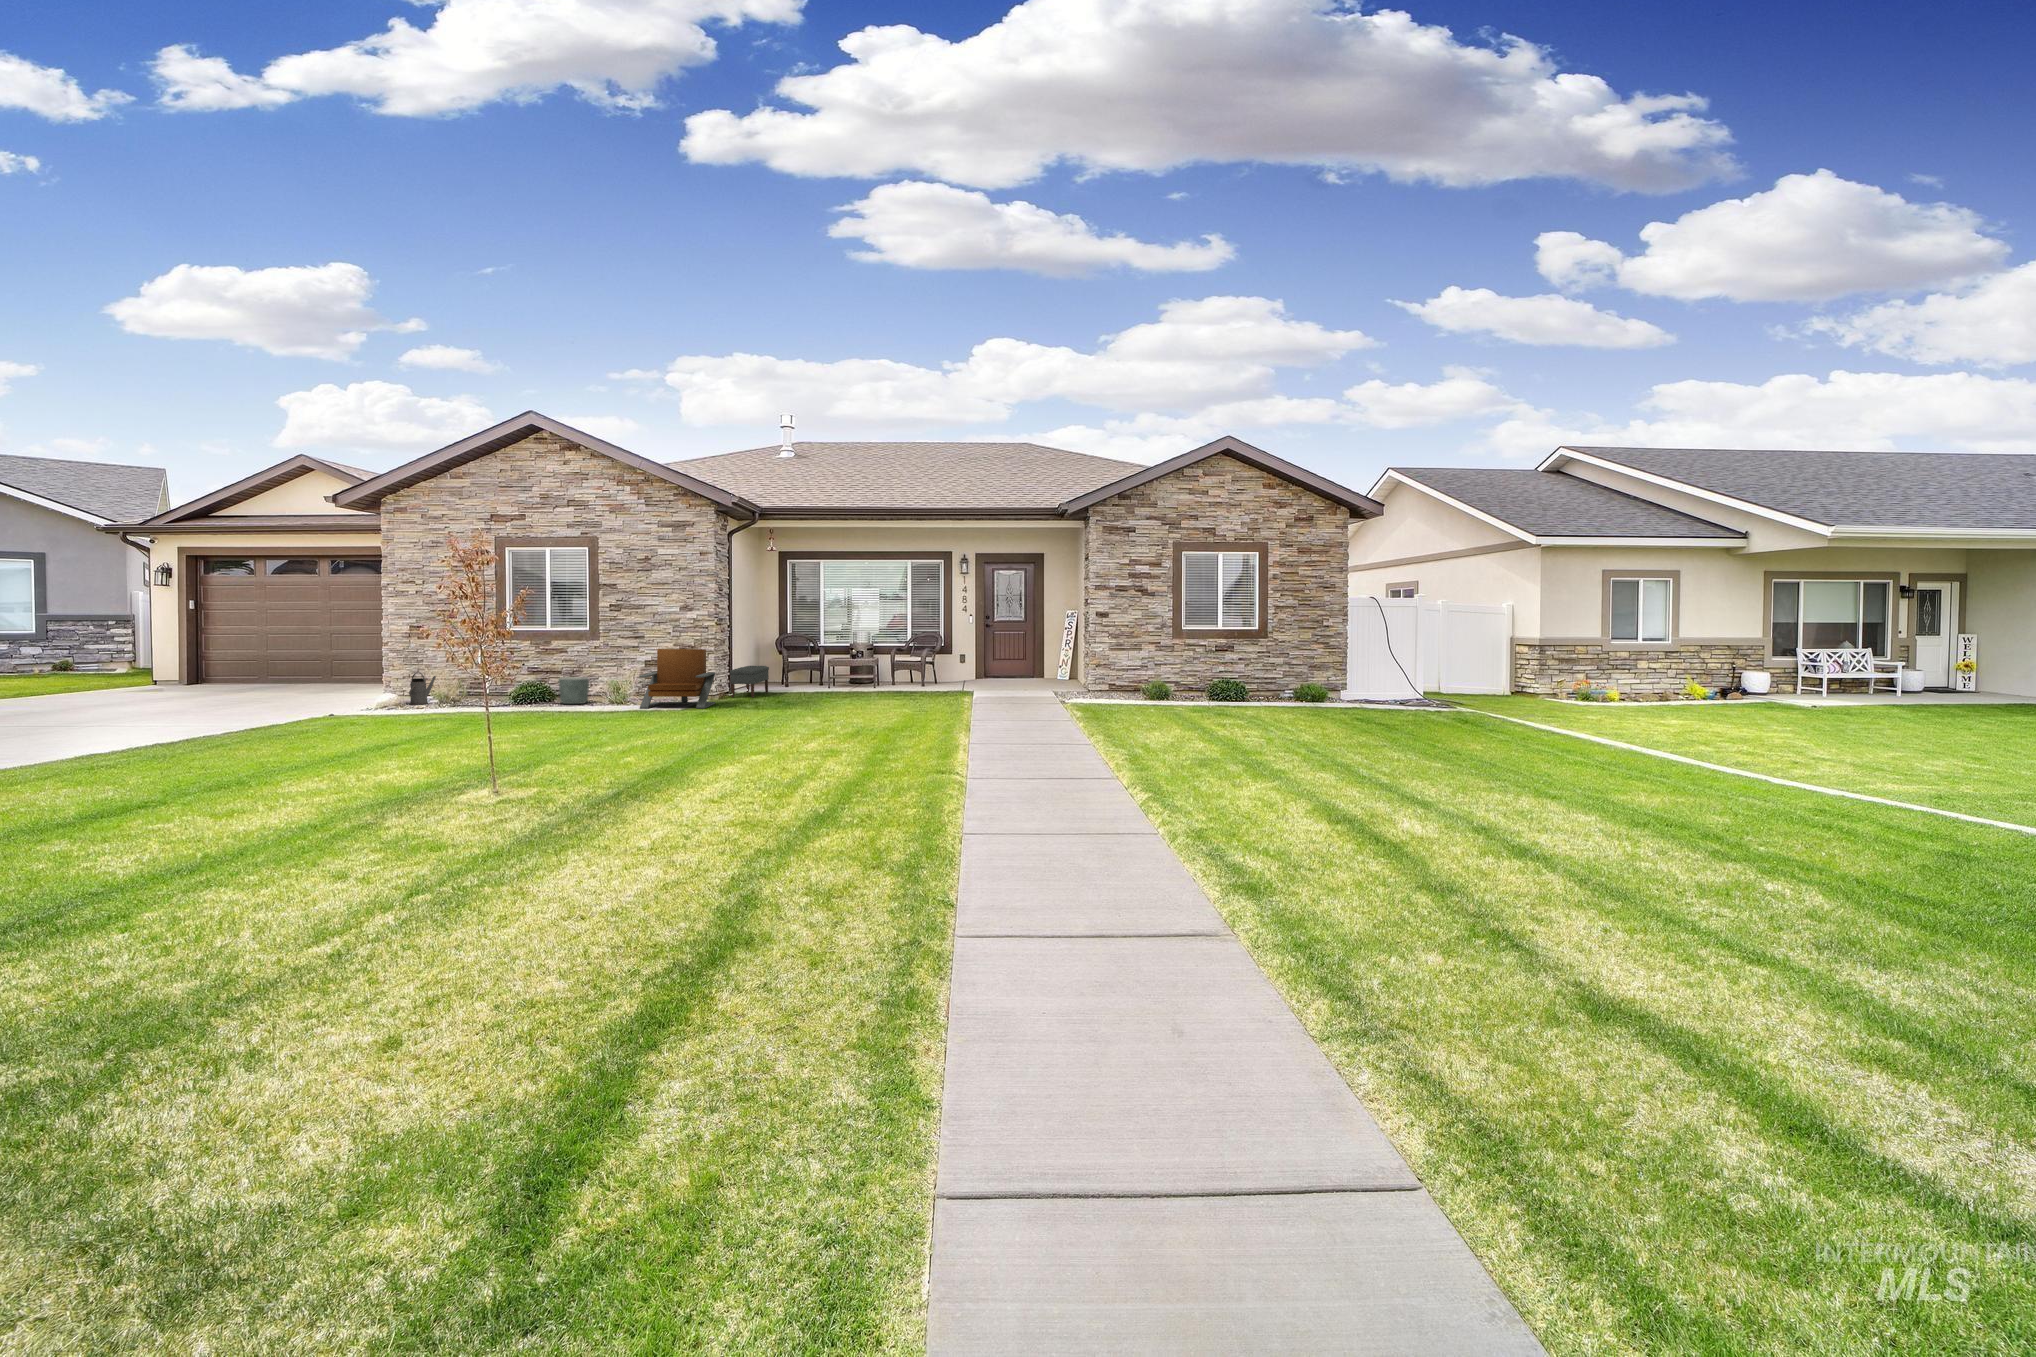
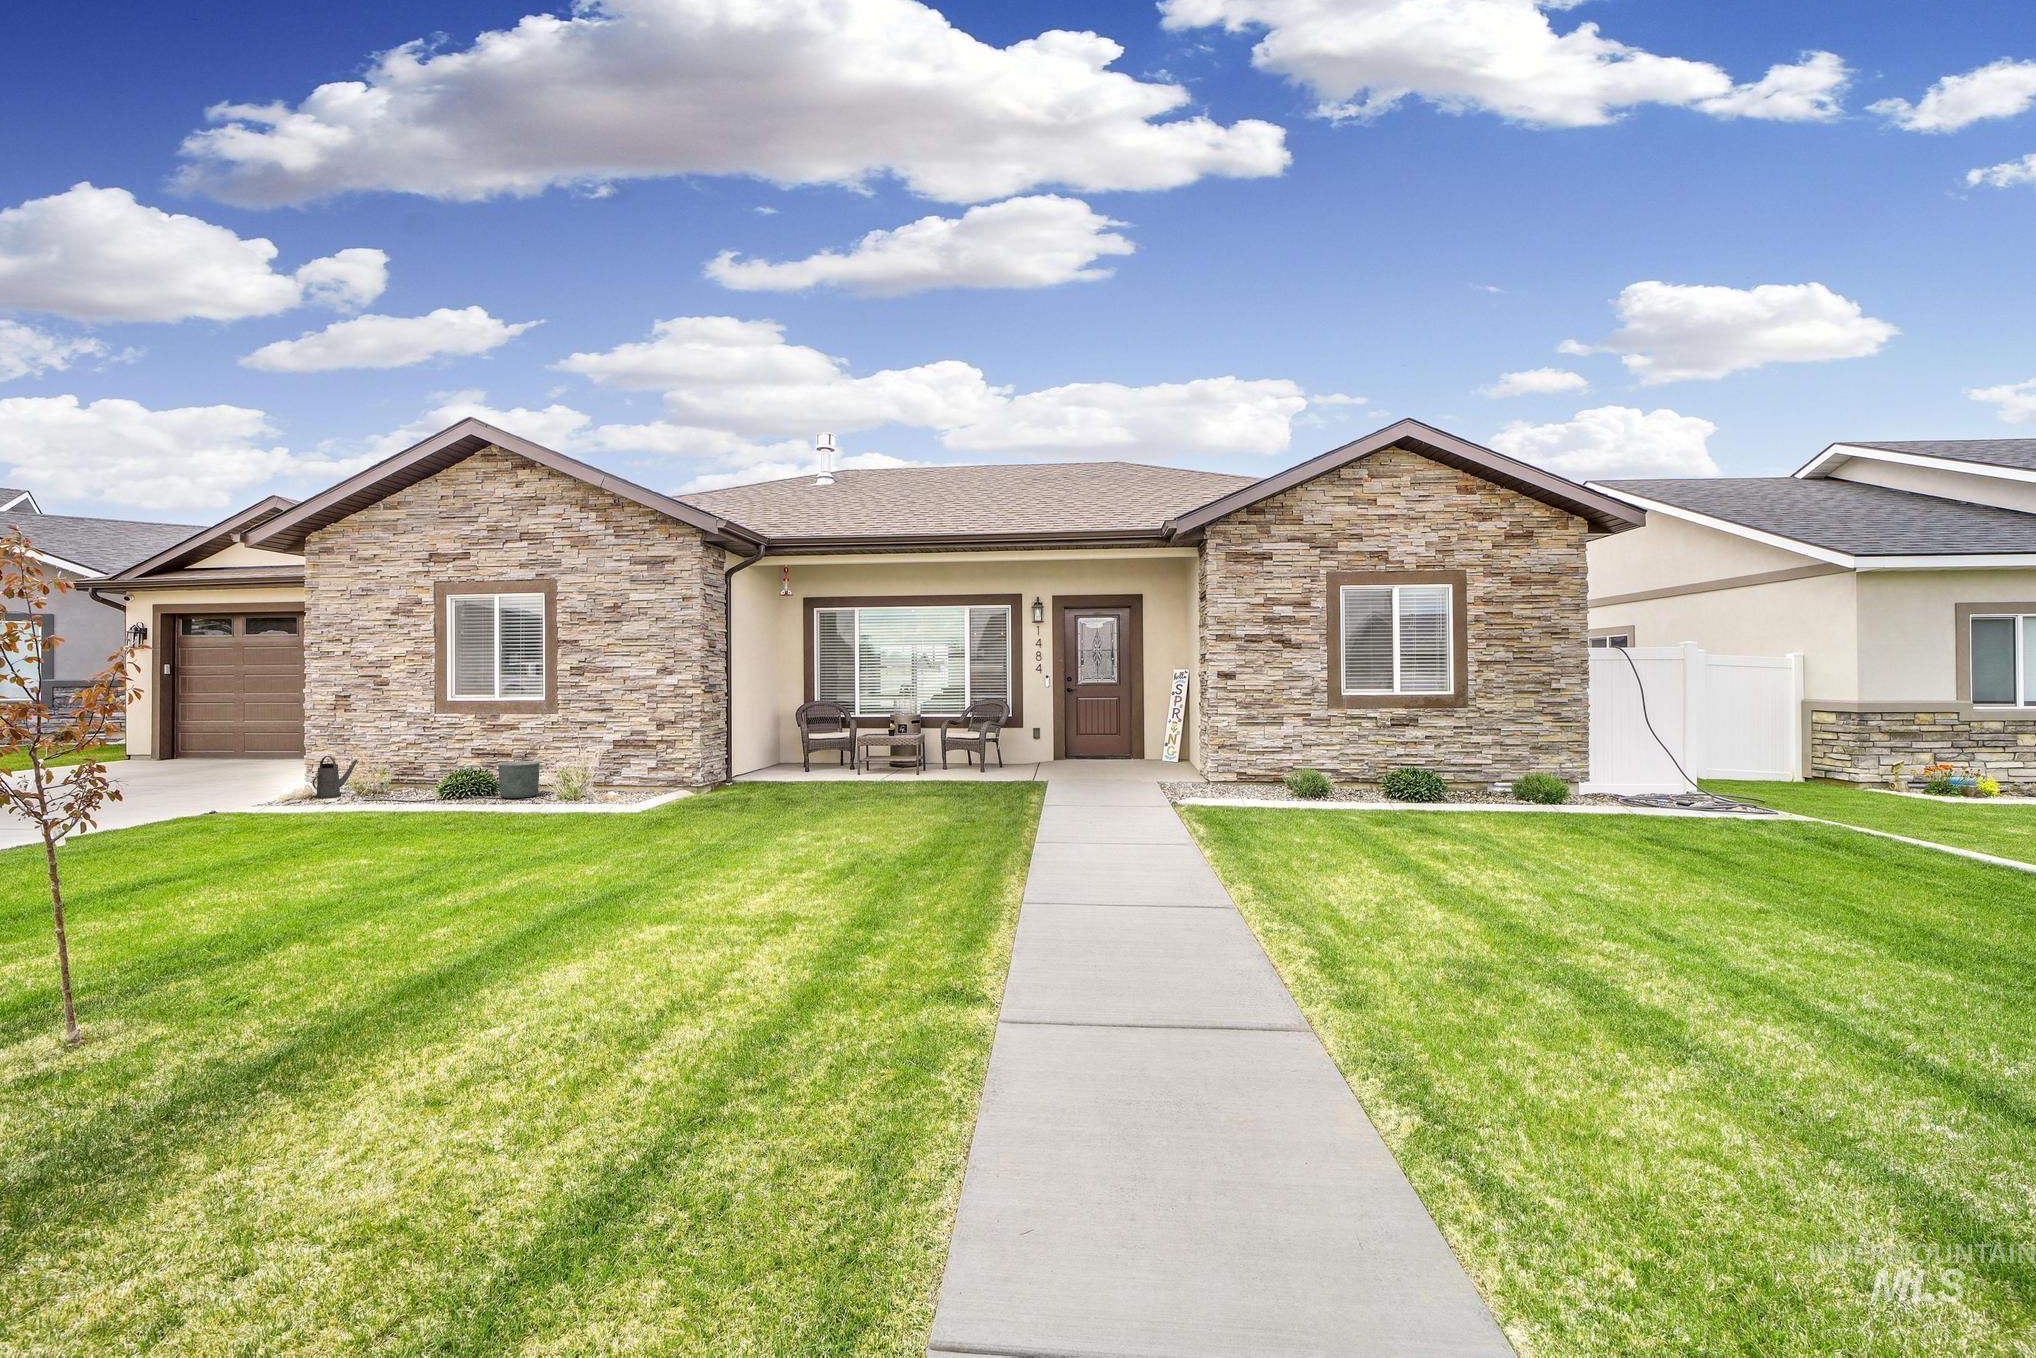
lounge chair: present [639,649,715,709] -> none [588,725,699,807]
bench: present [730,666,769,698] -> none [729,743,788,787]

